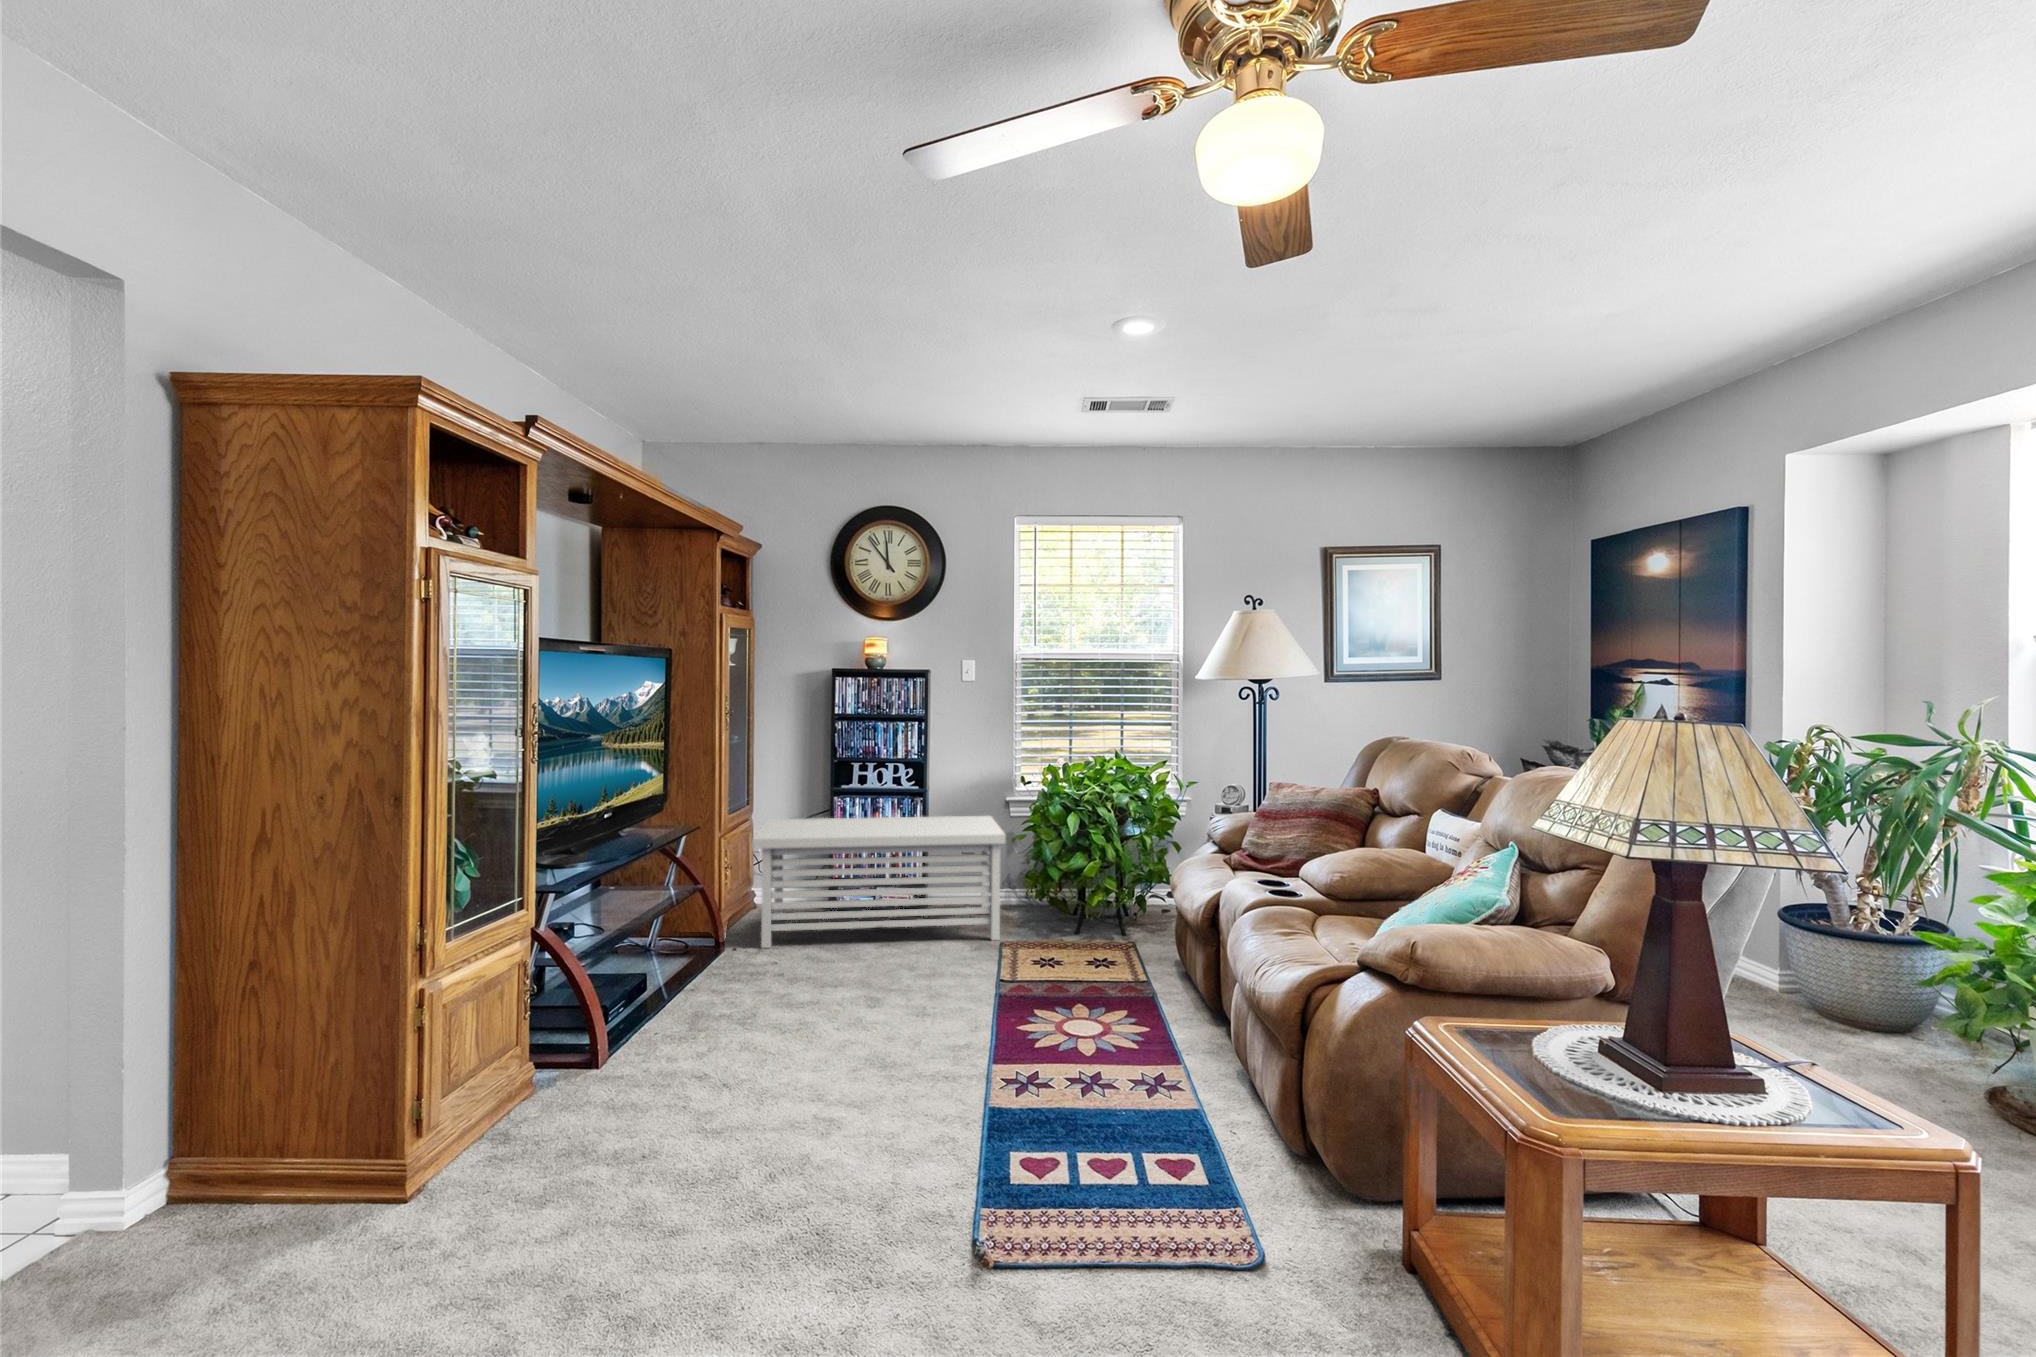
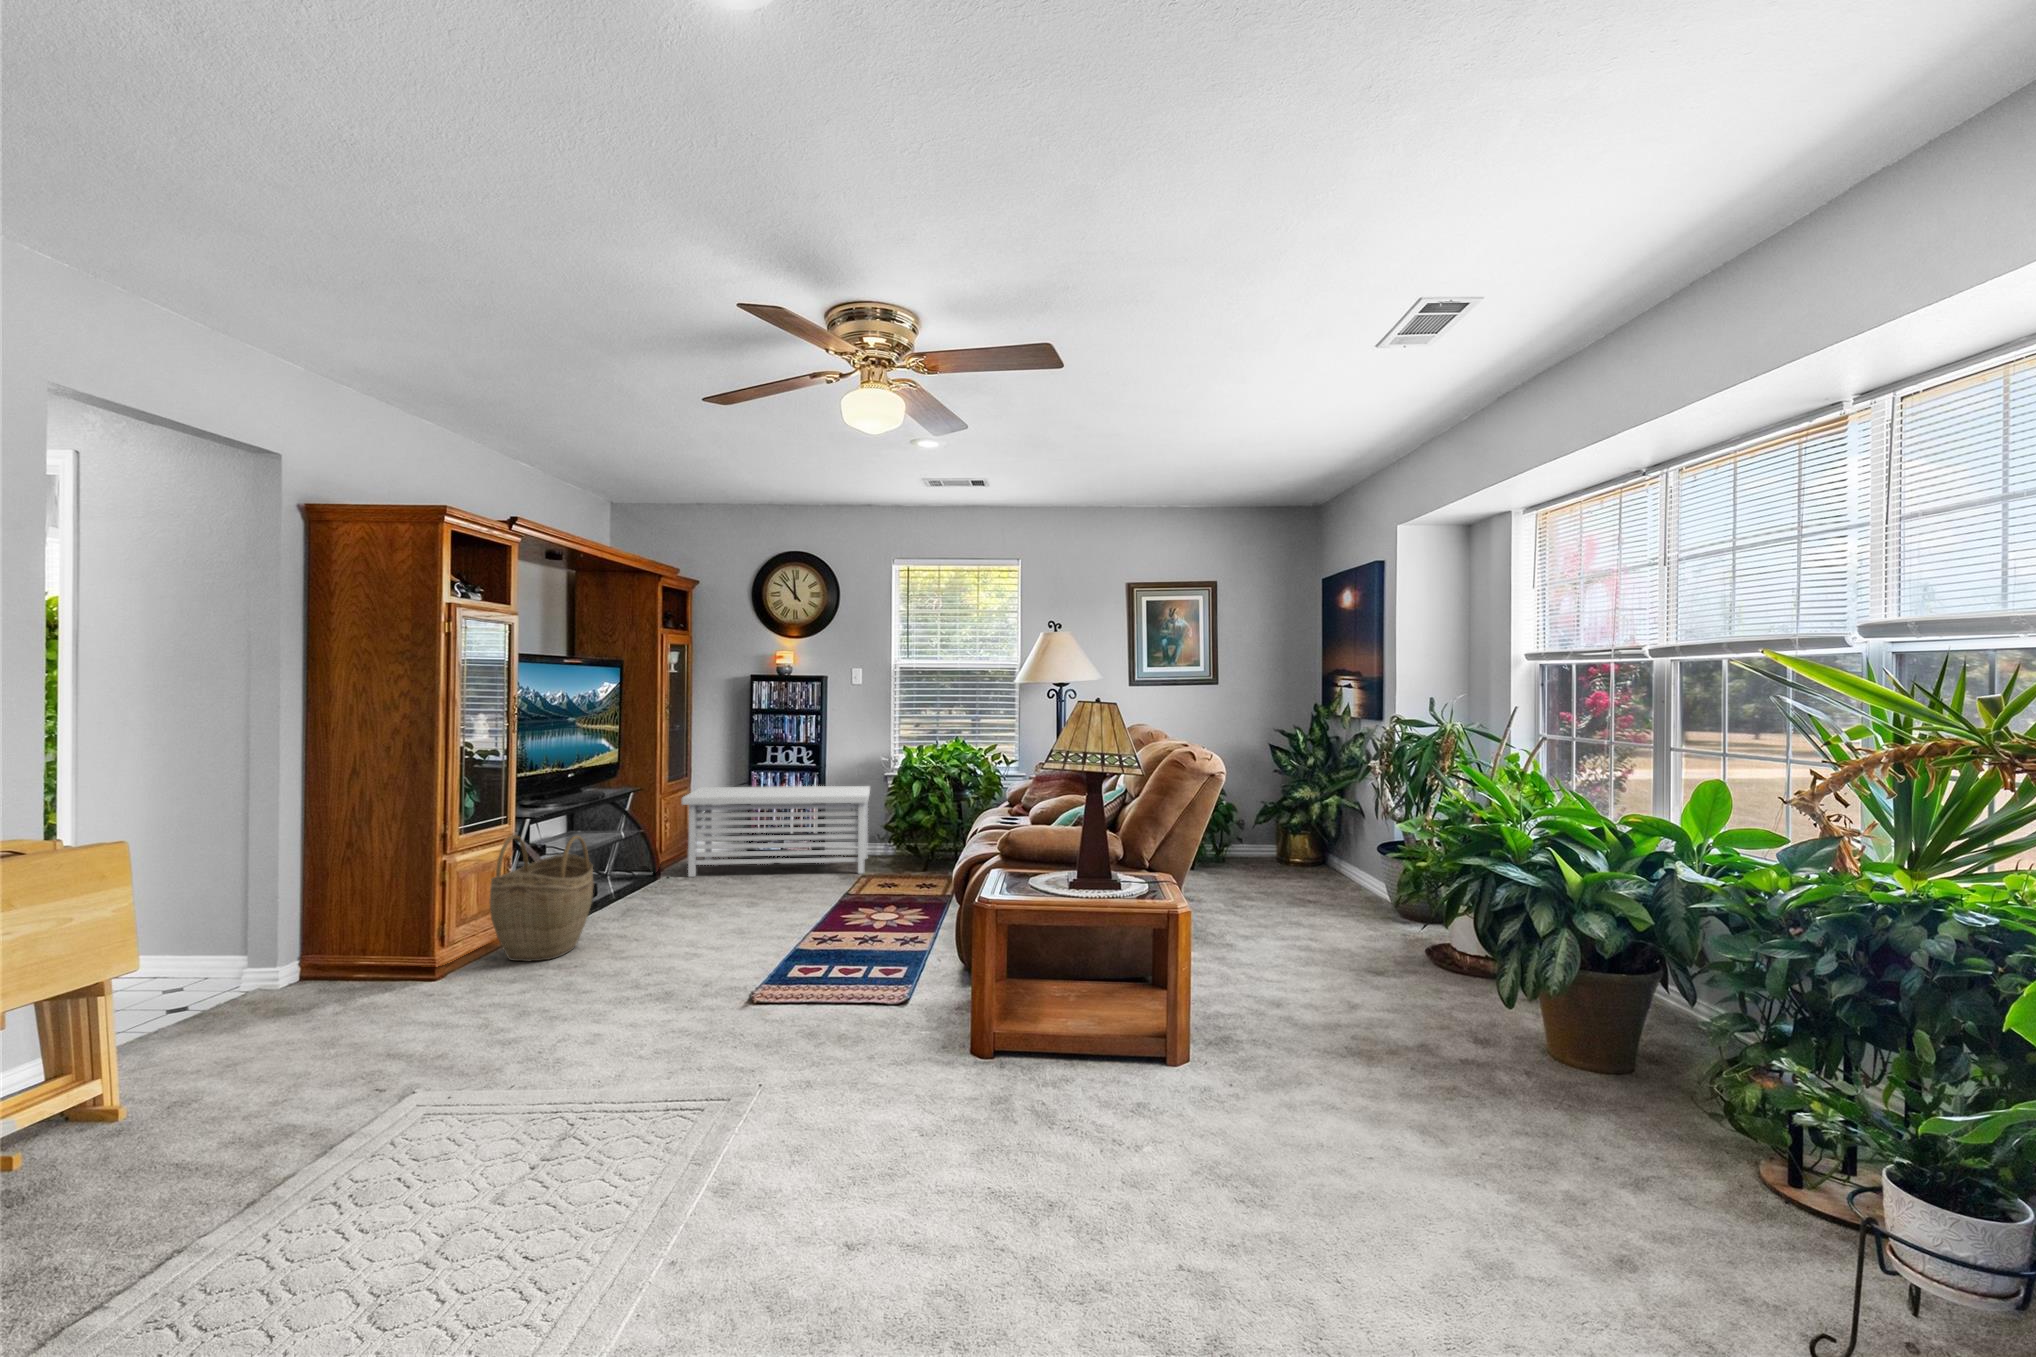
woven basket: none [498,929,659,1142] -> present [490,835,594,961]

